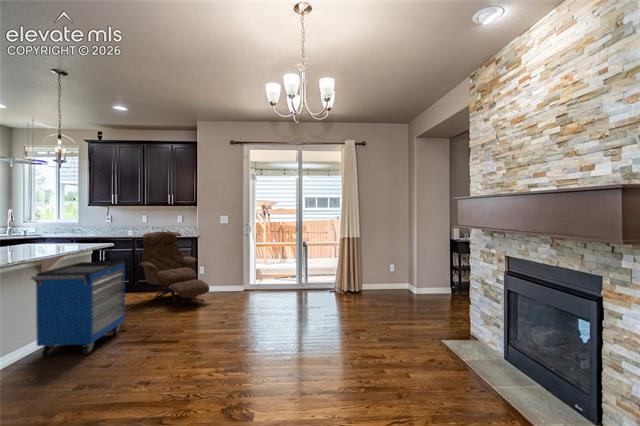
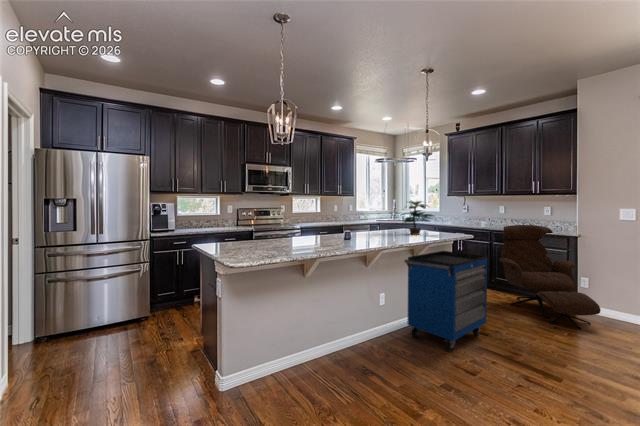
potted plant: none [23,213,71,249] -> present [402,201,434,235]

